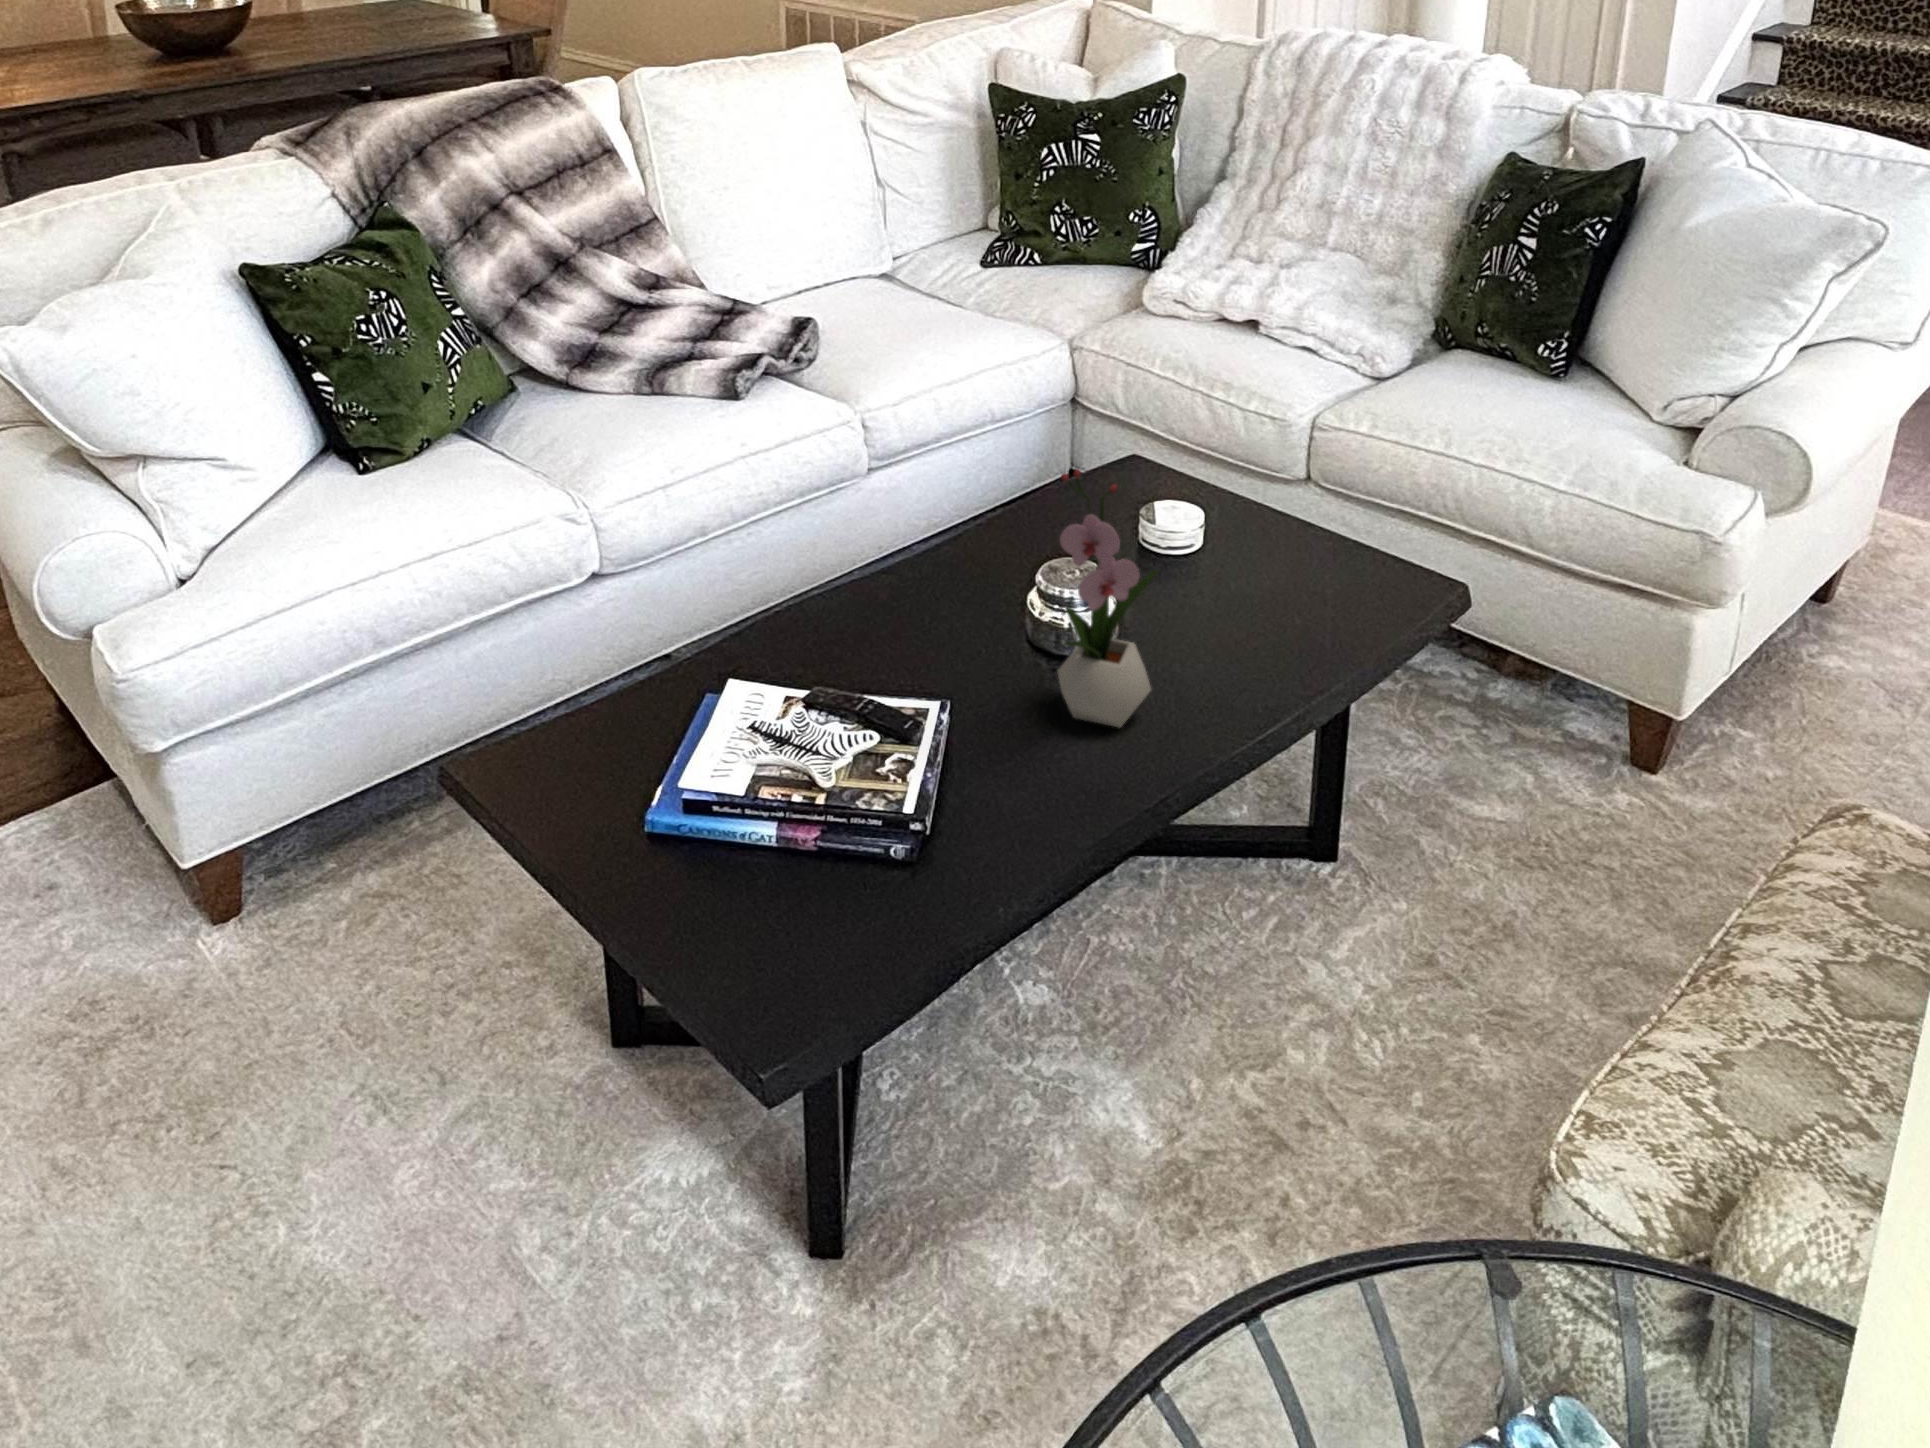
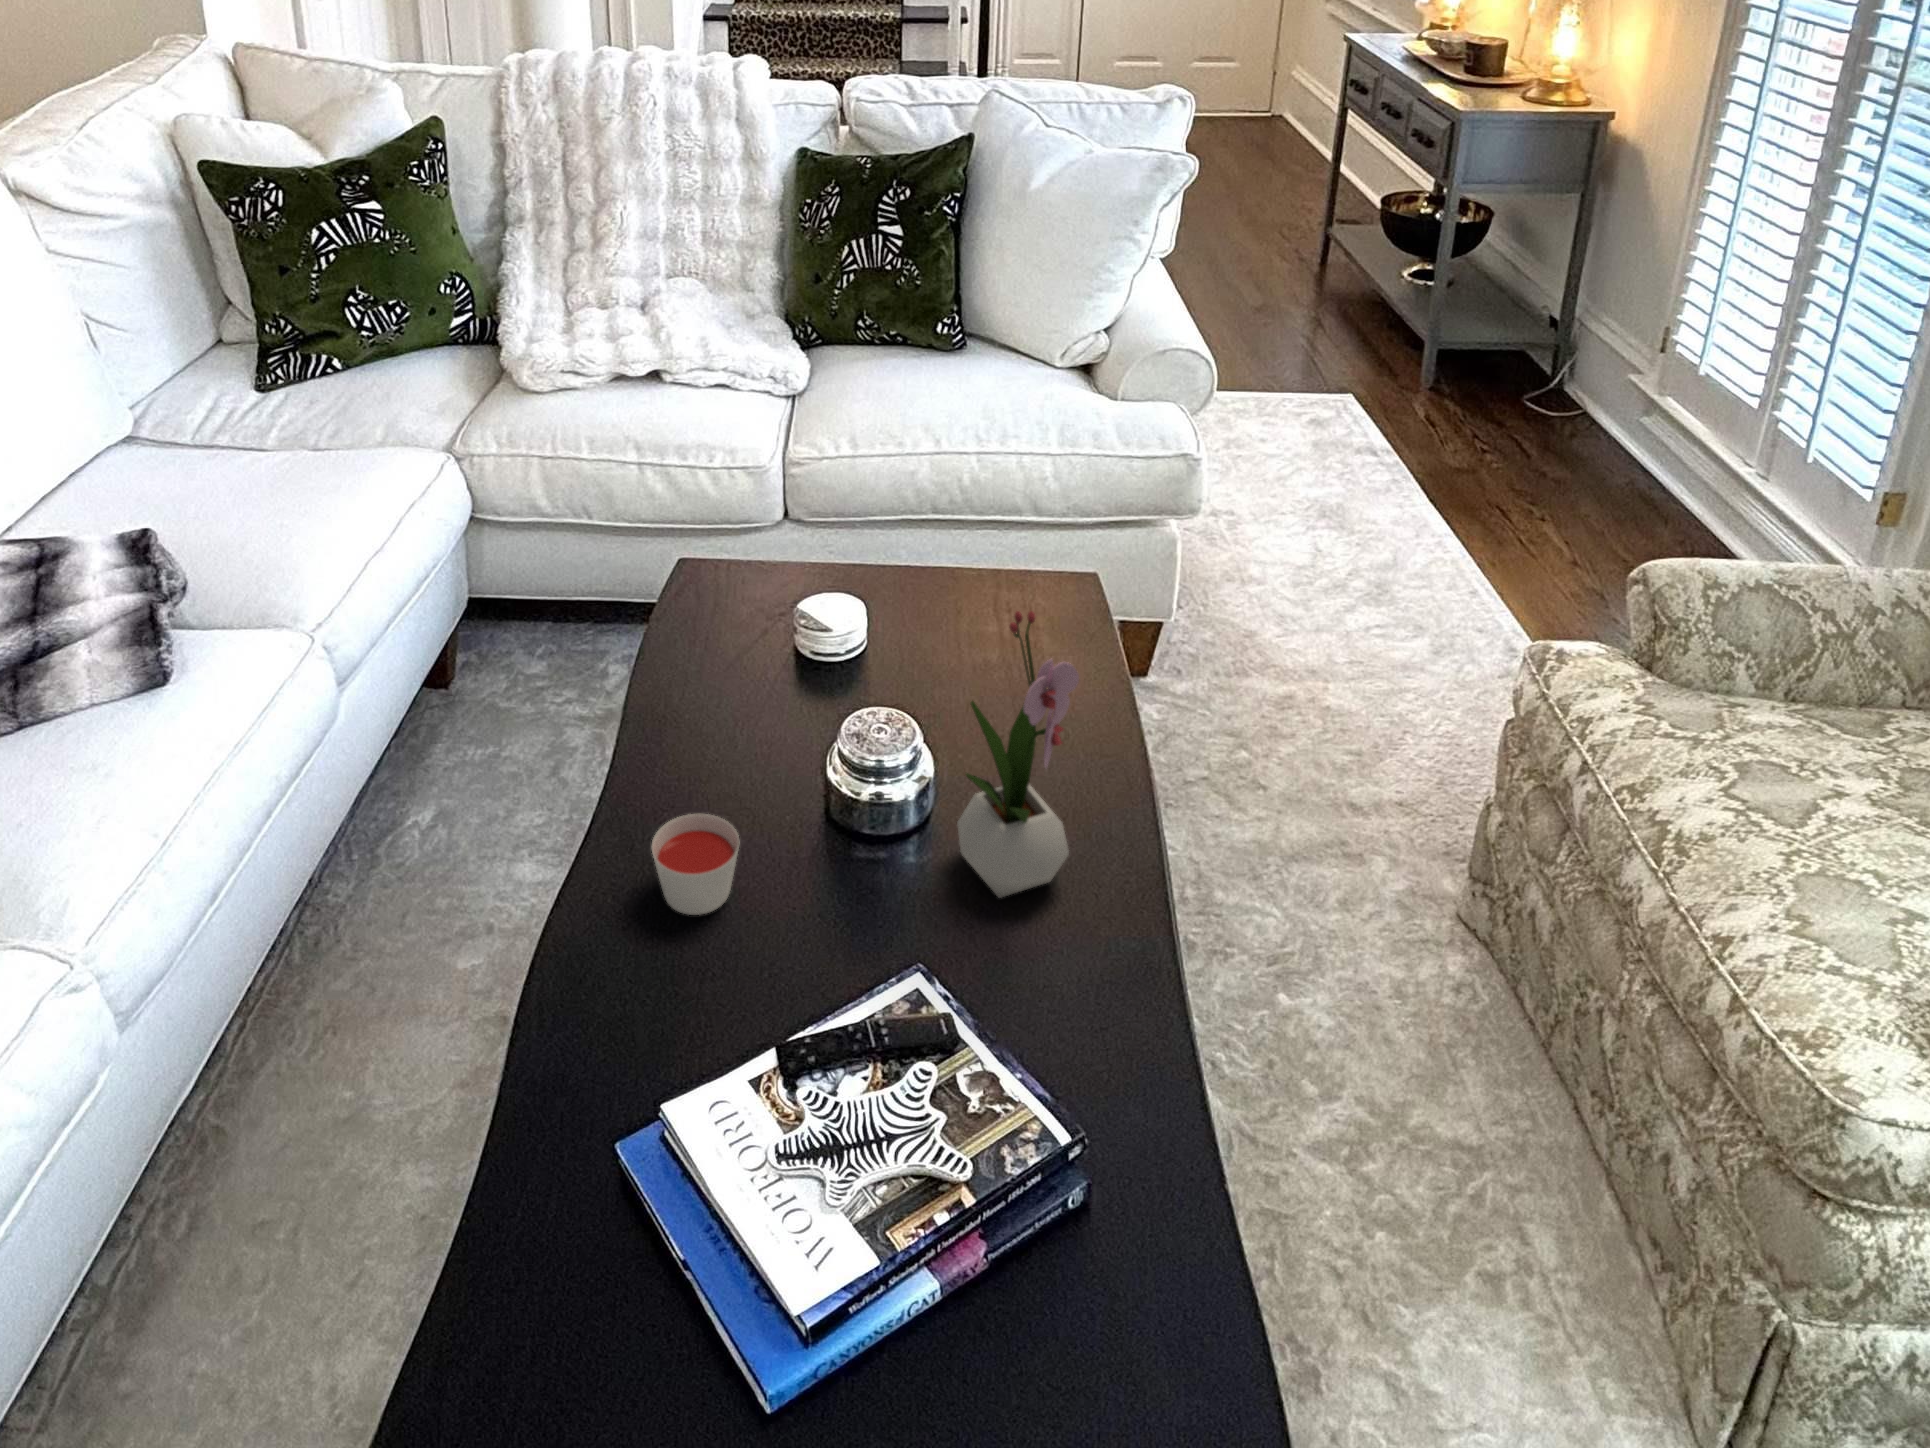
candle: none [867,571,932,639] -> present [652,814,739,915]

